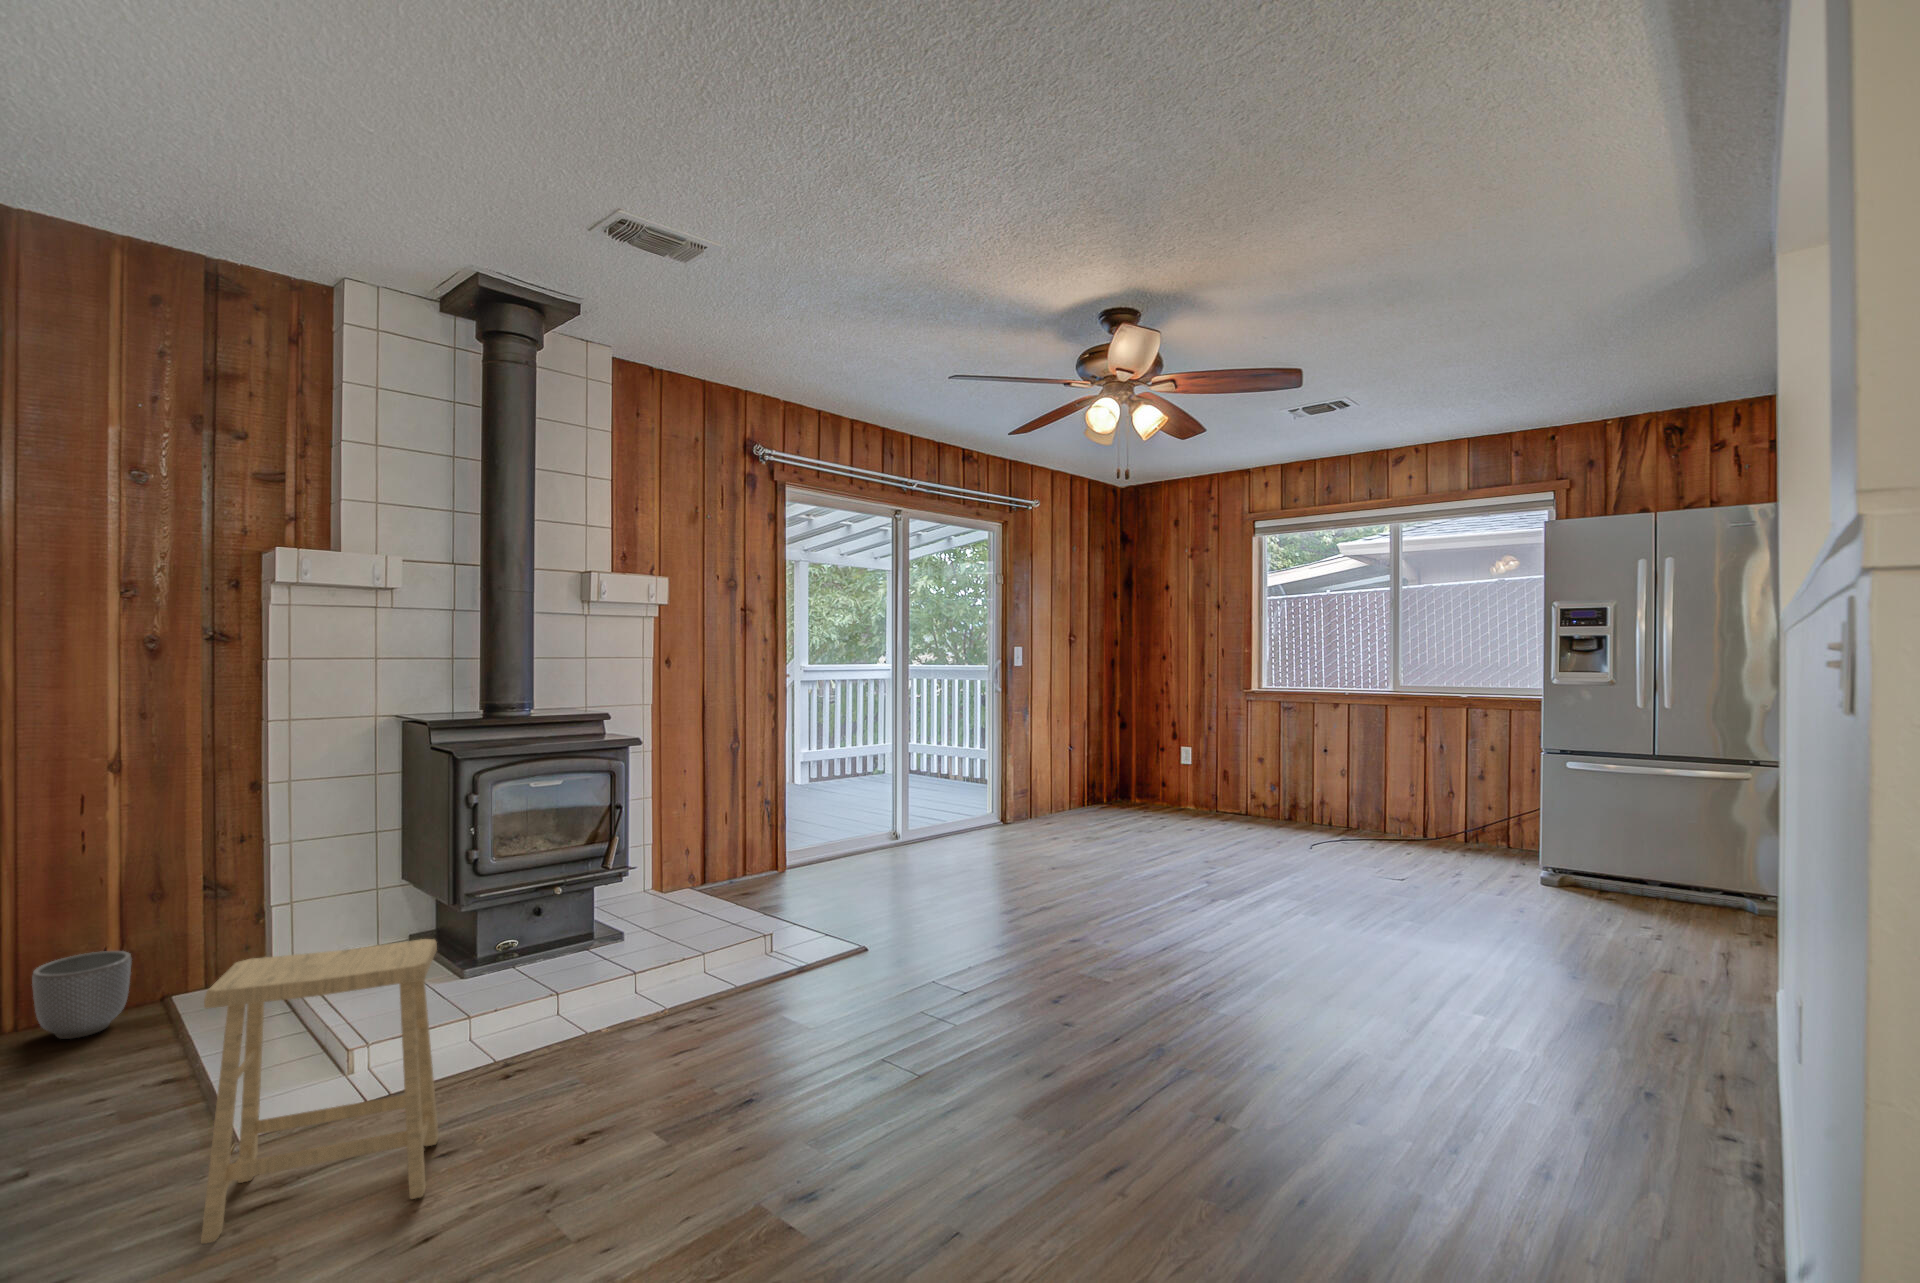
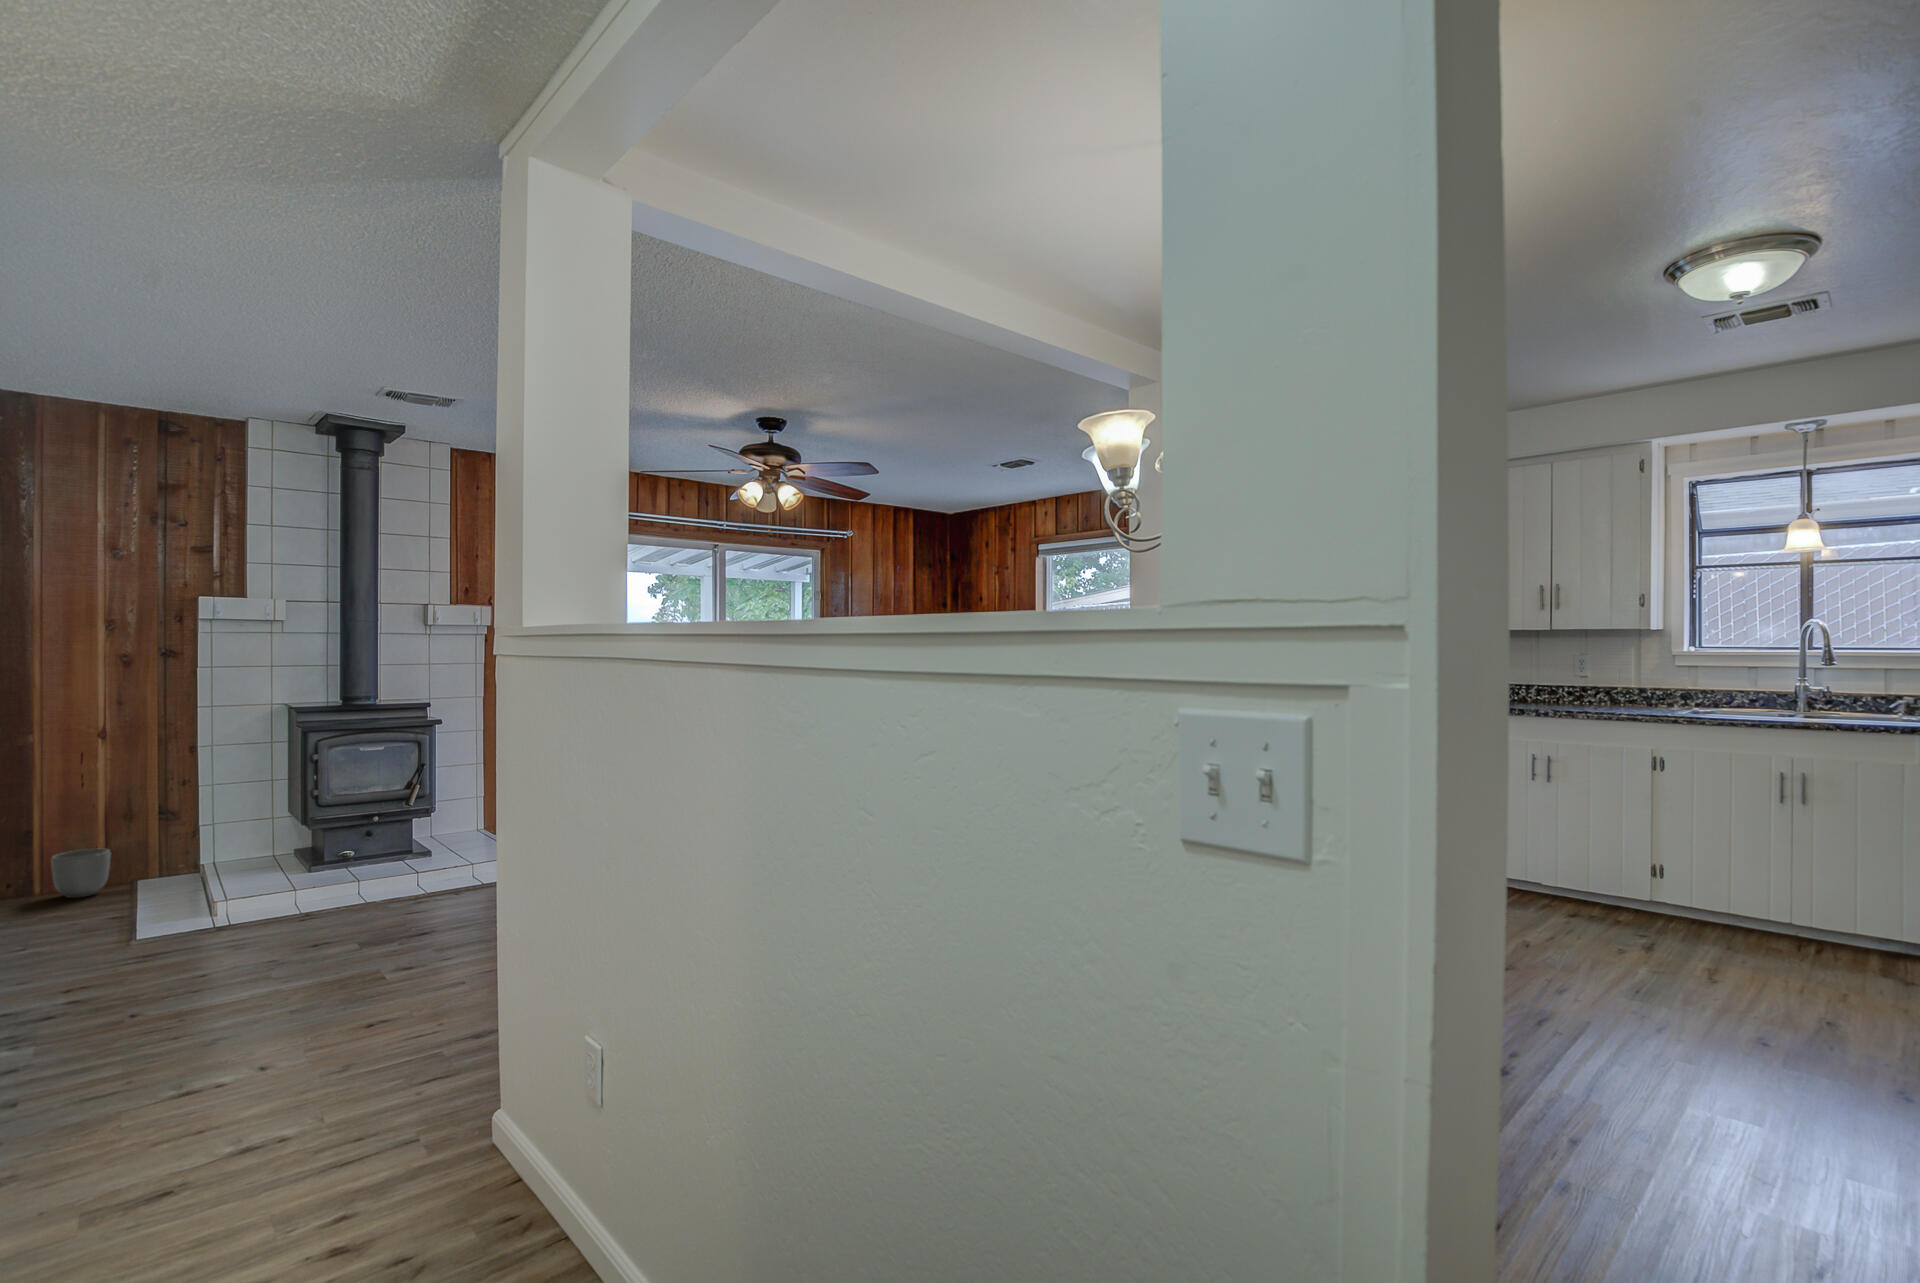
footstool: present [201,939,439,1244] -> none [110,828,254,973]

